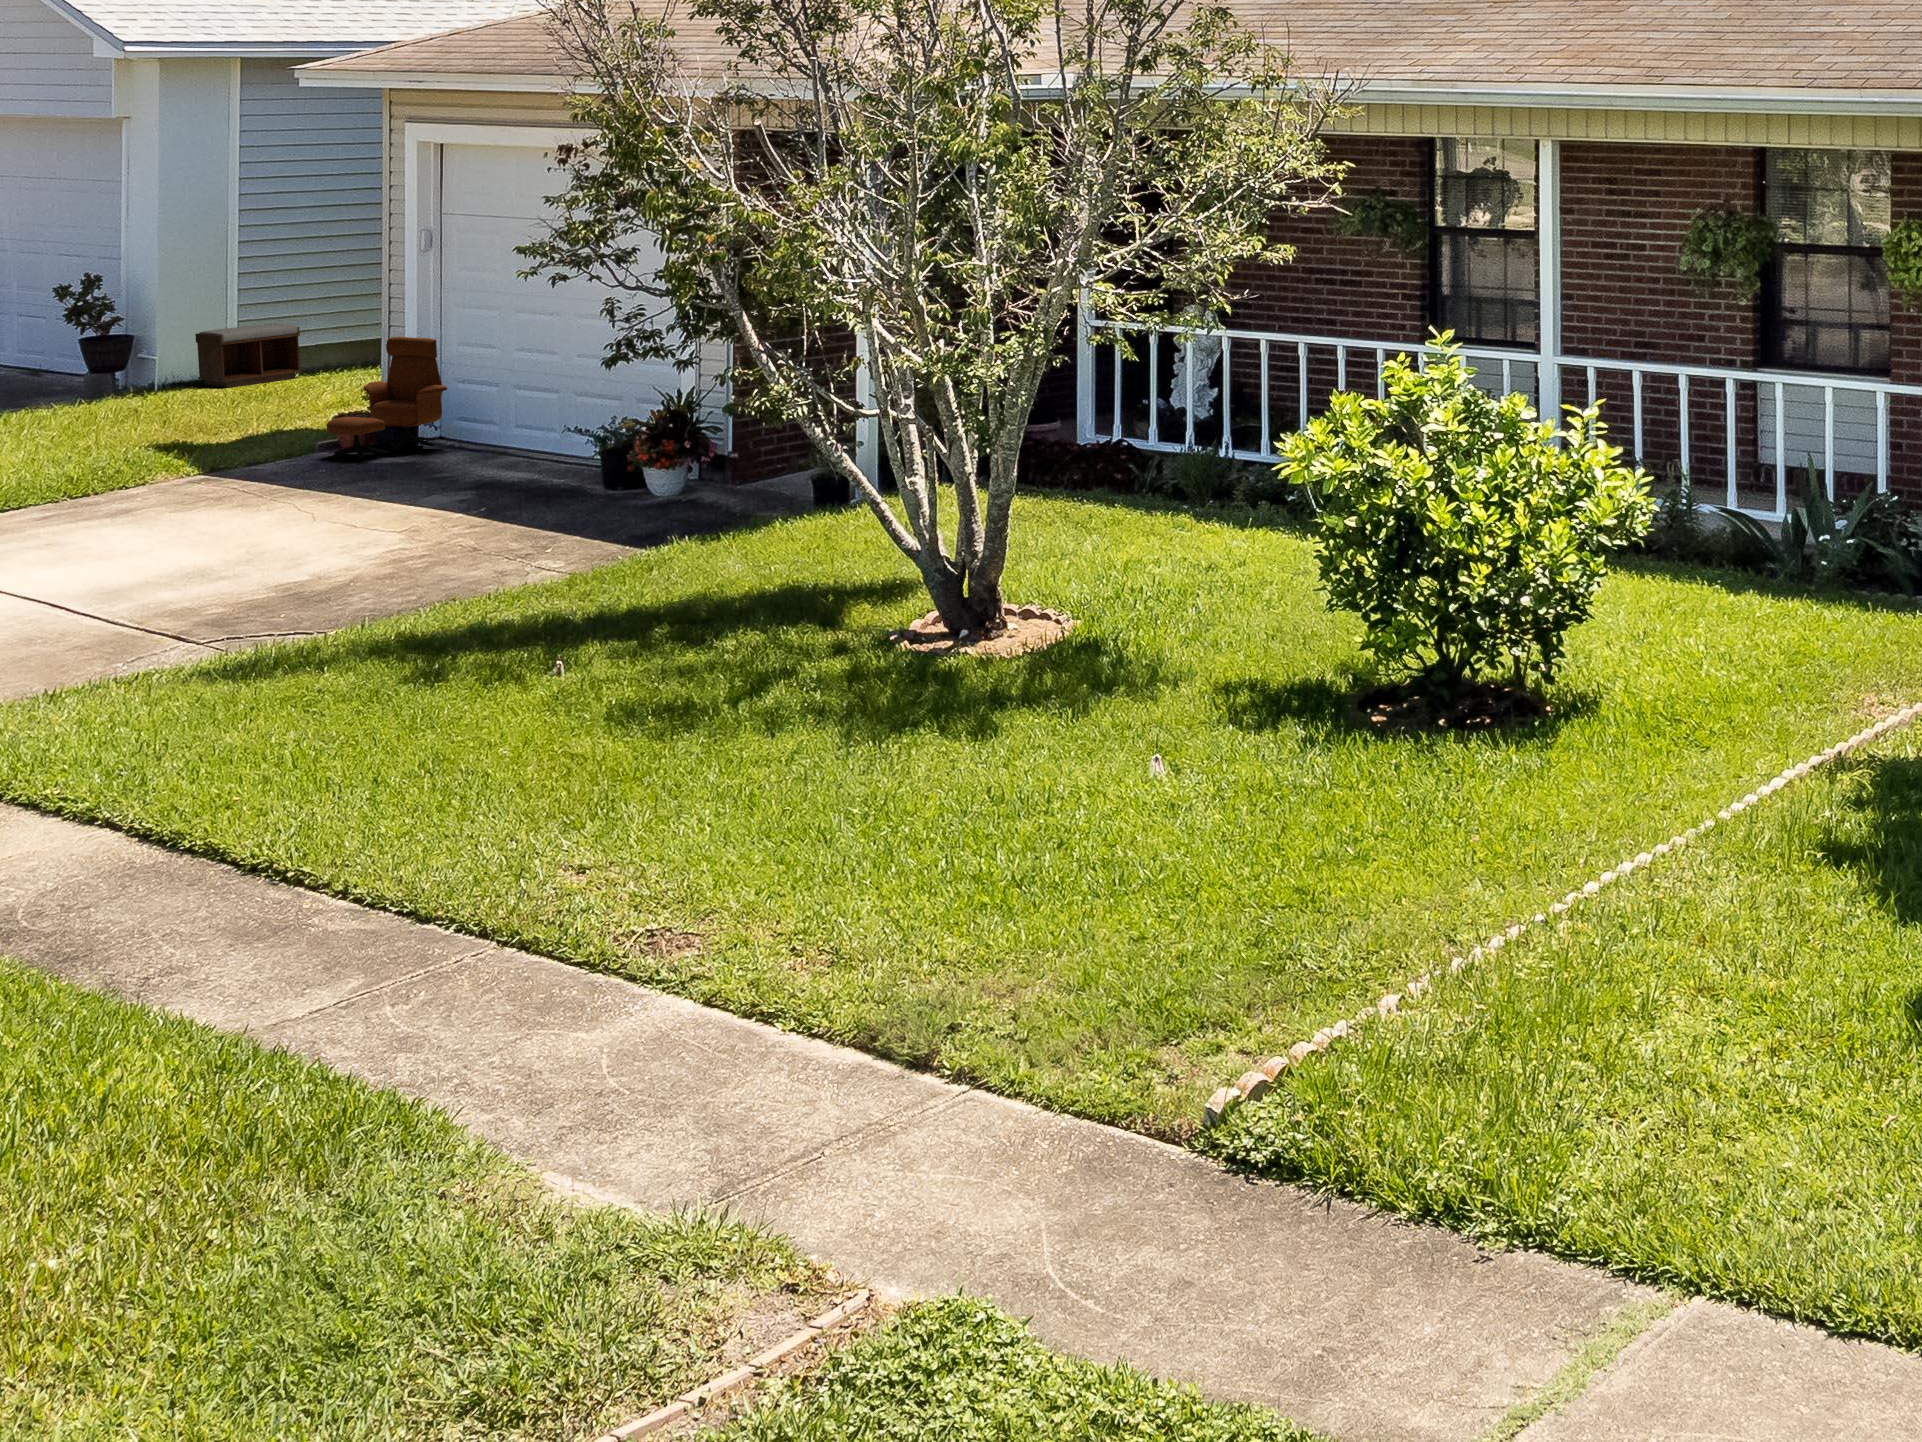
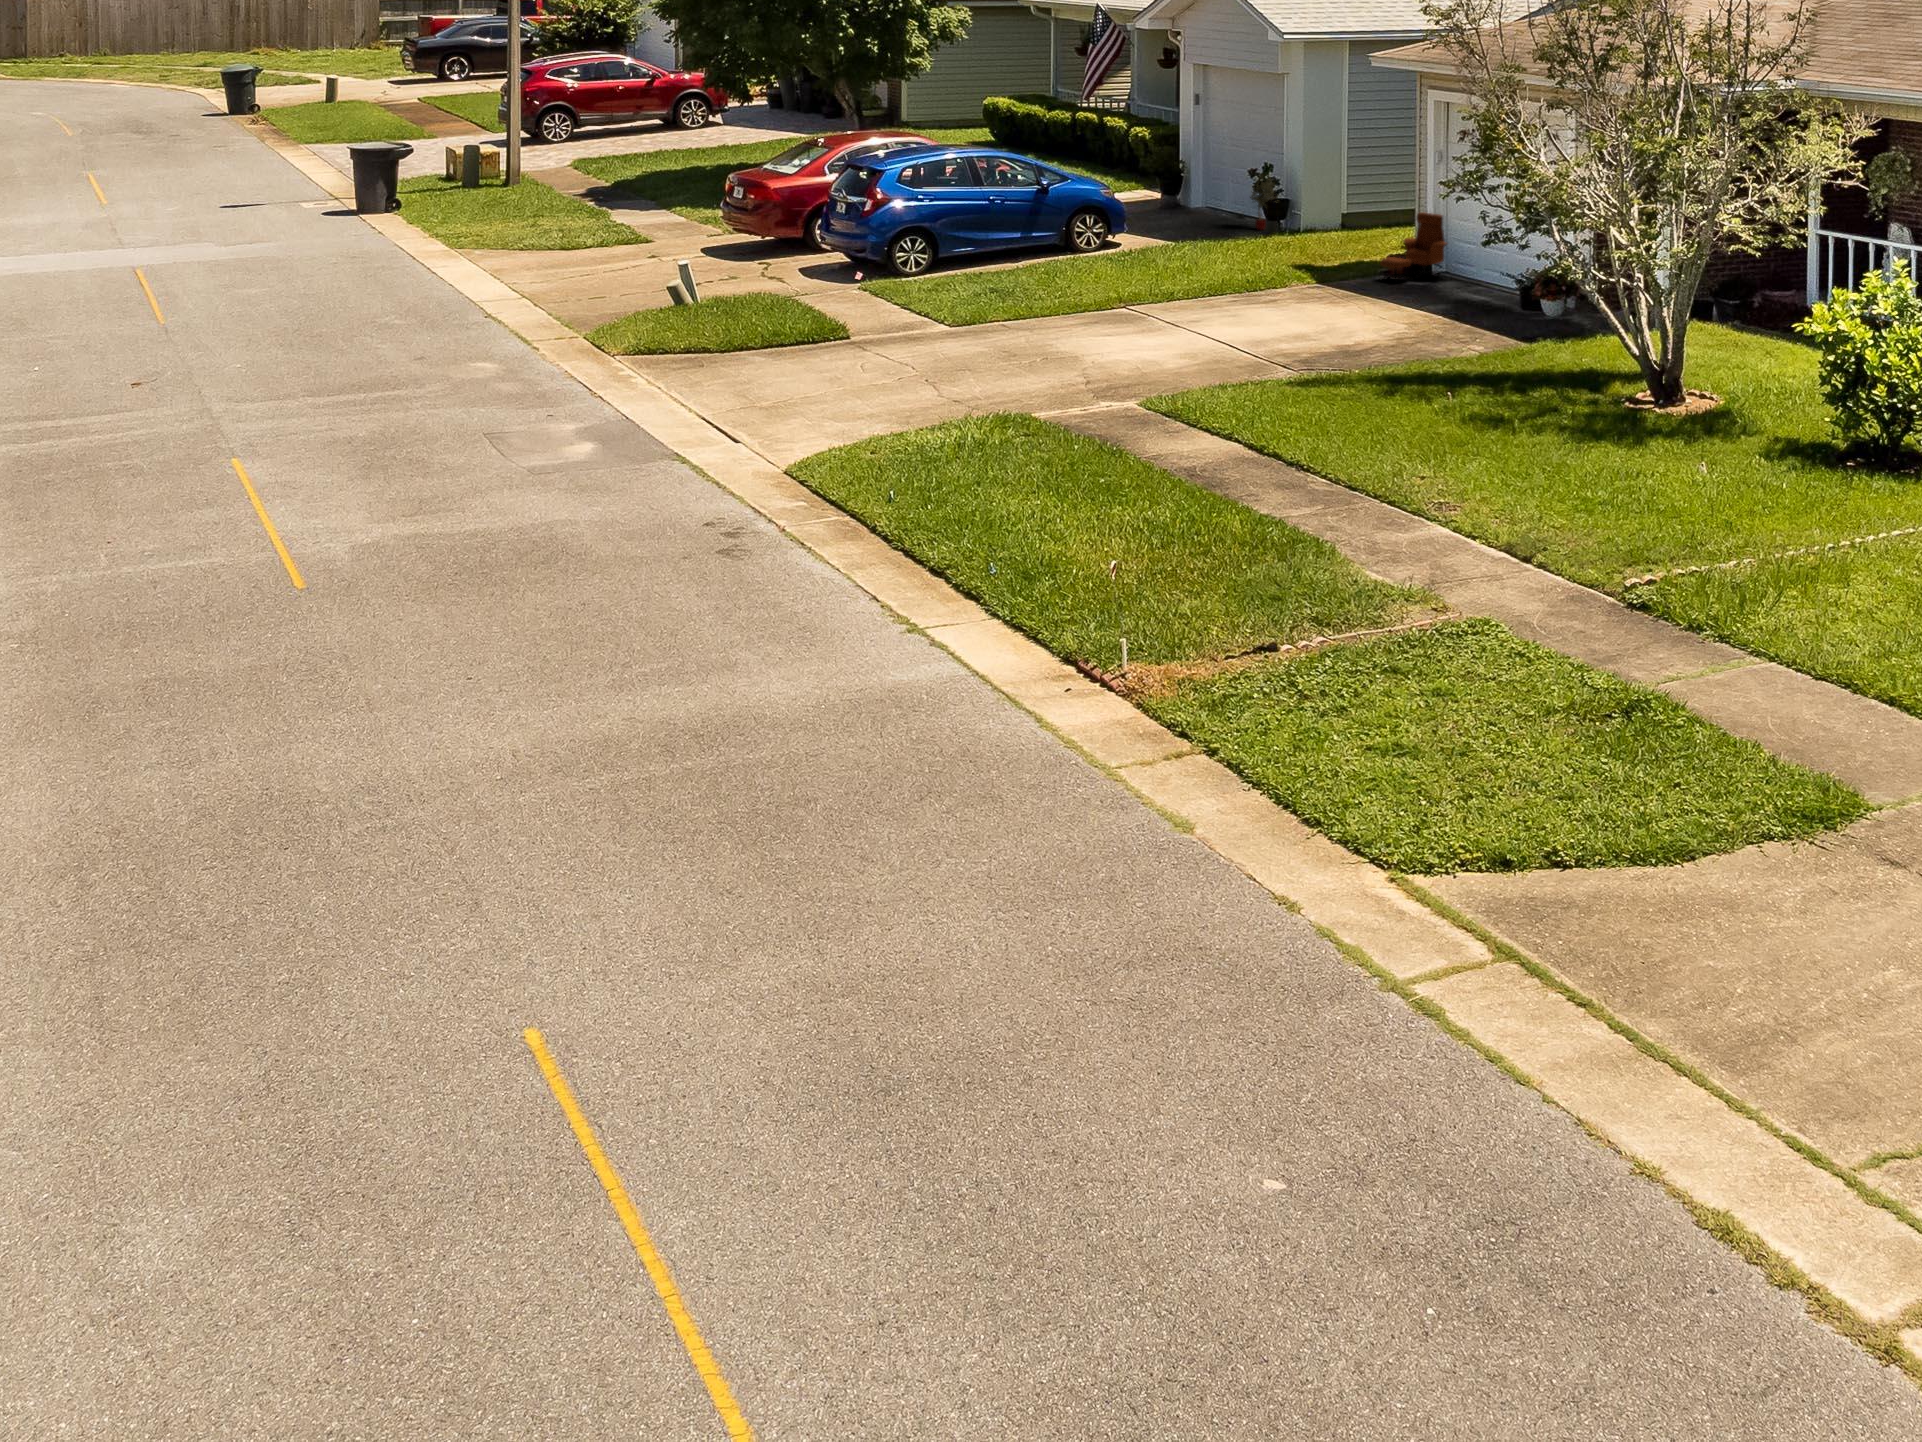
potted tree: none [55,293,117,391] -> present [1250,176,1278,230]
bench: present [195,323,302,387] -> none [1323,195,1381,233]

